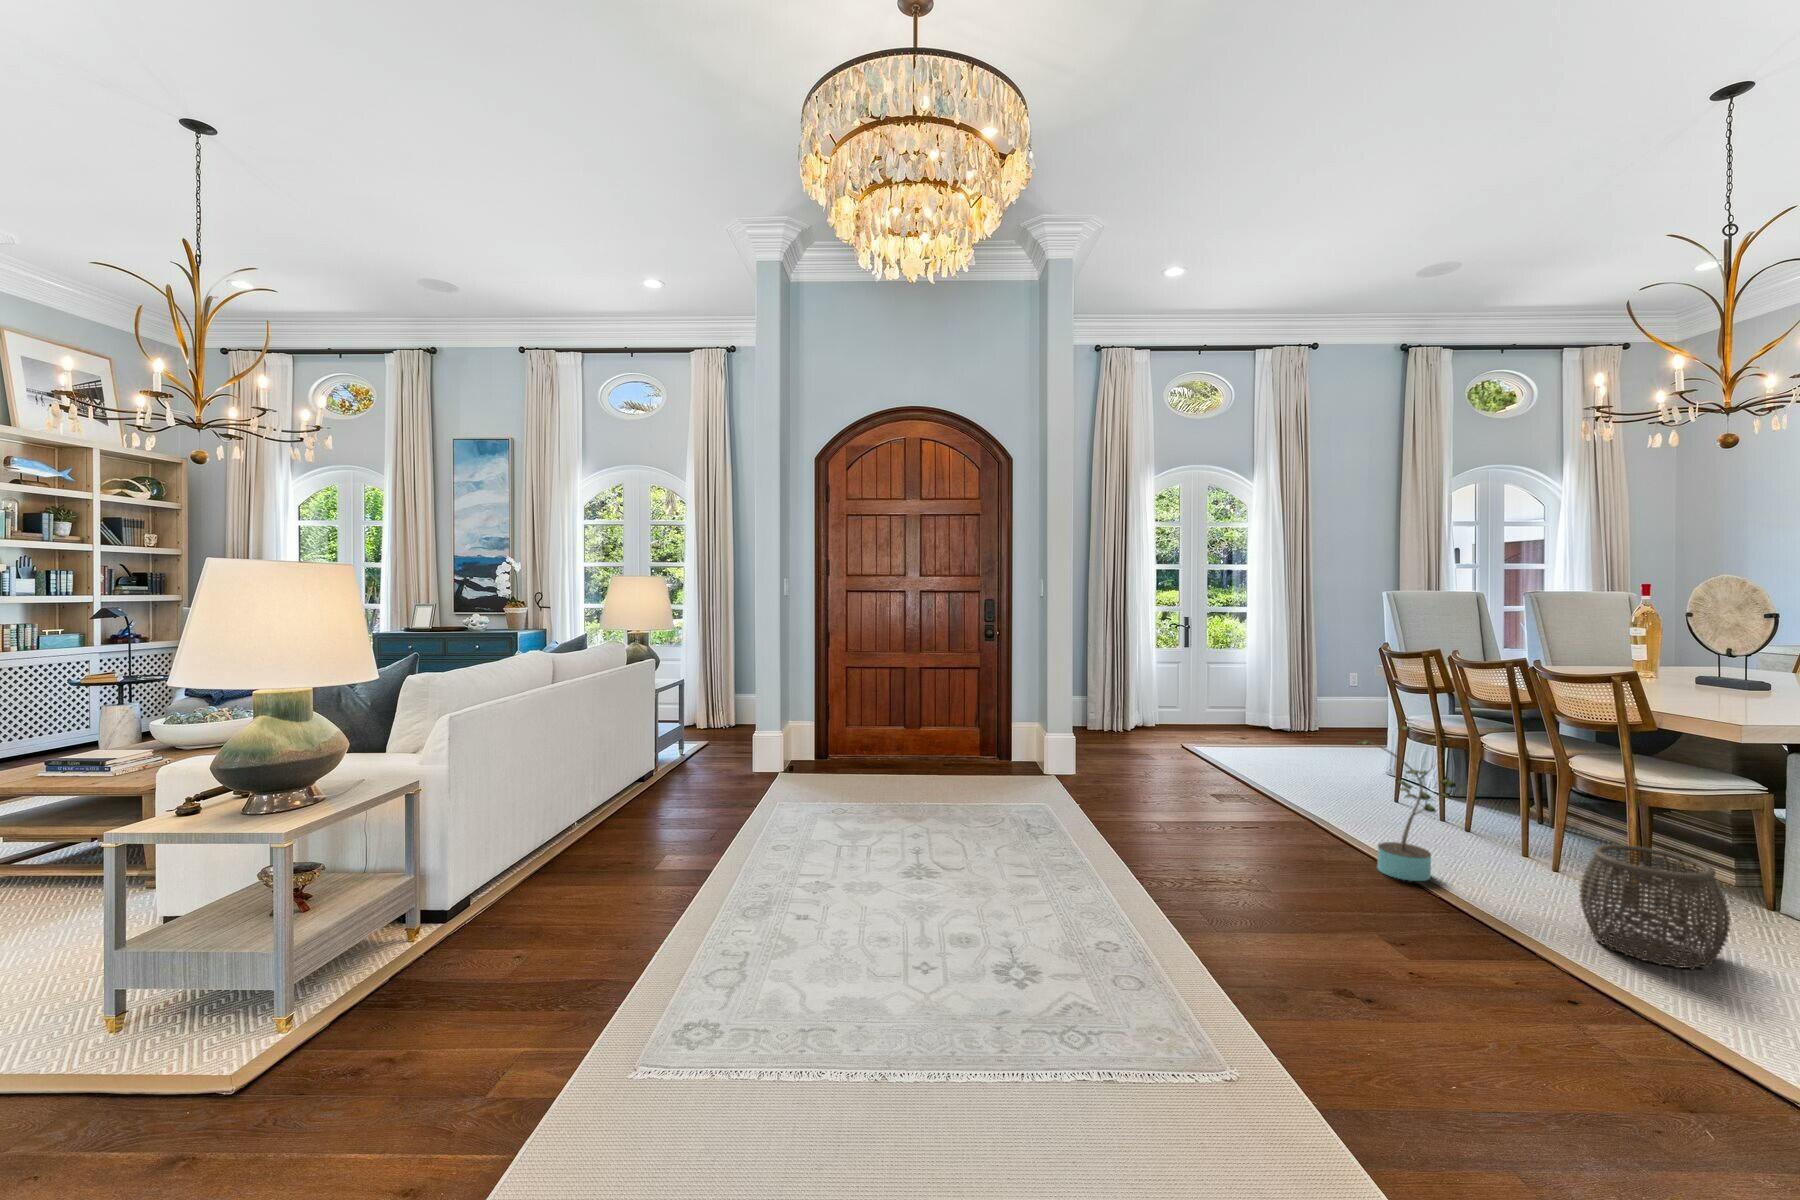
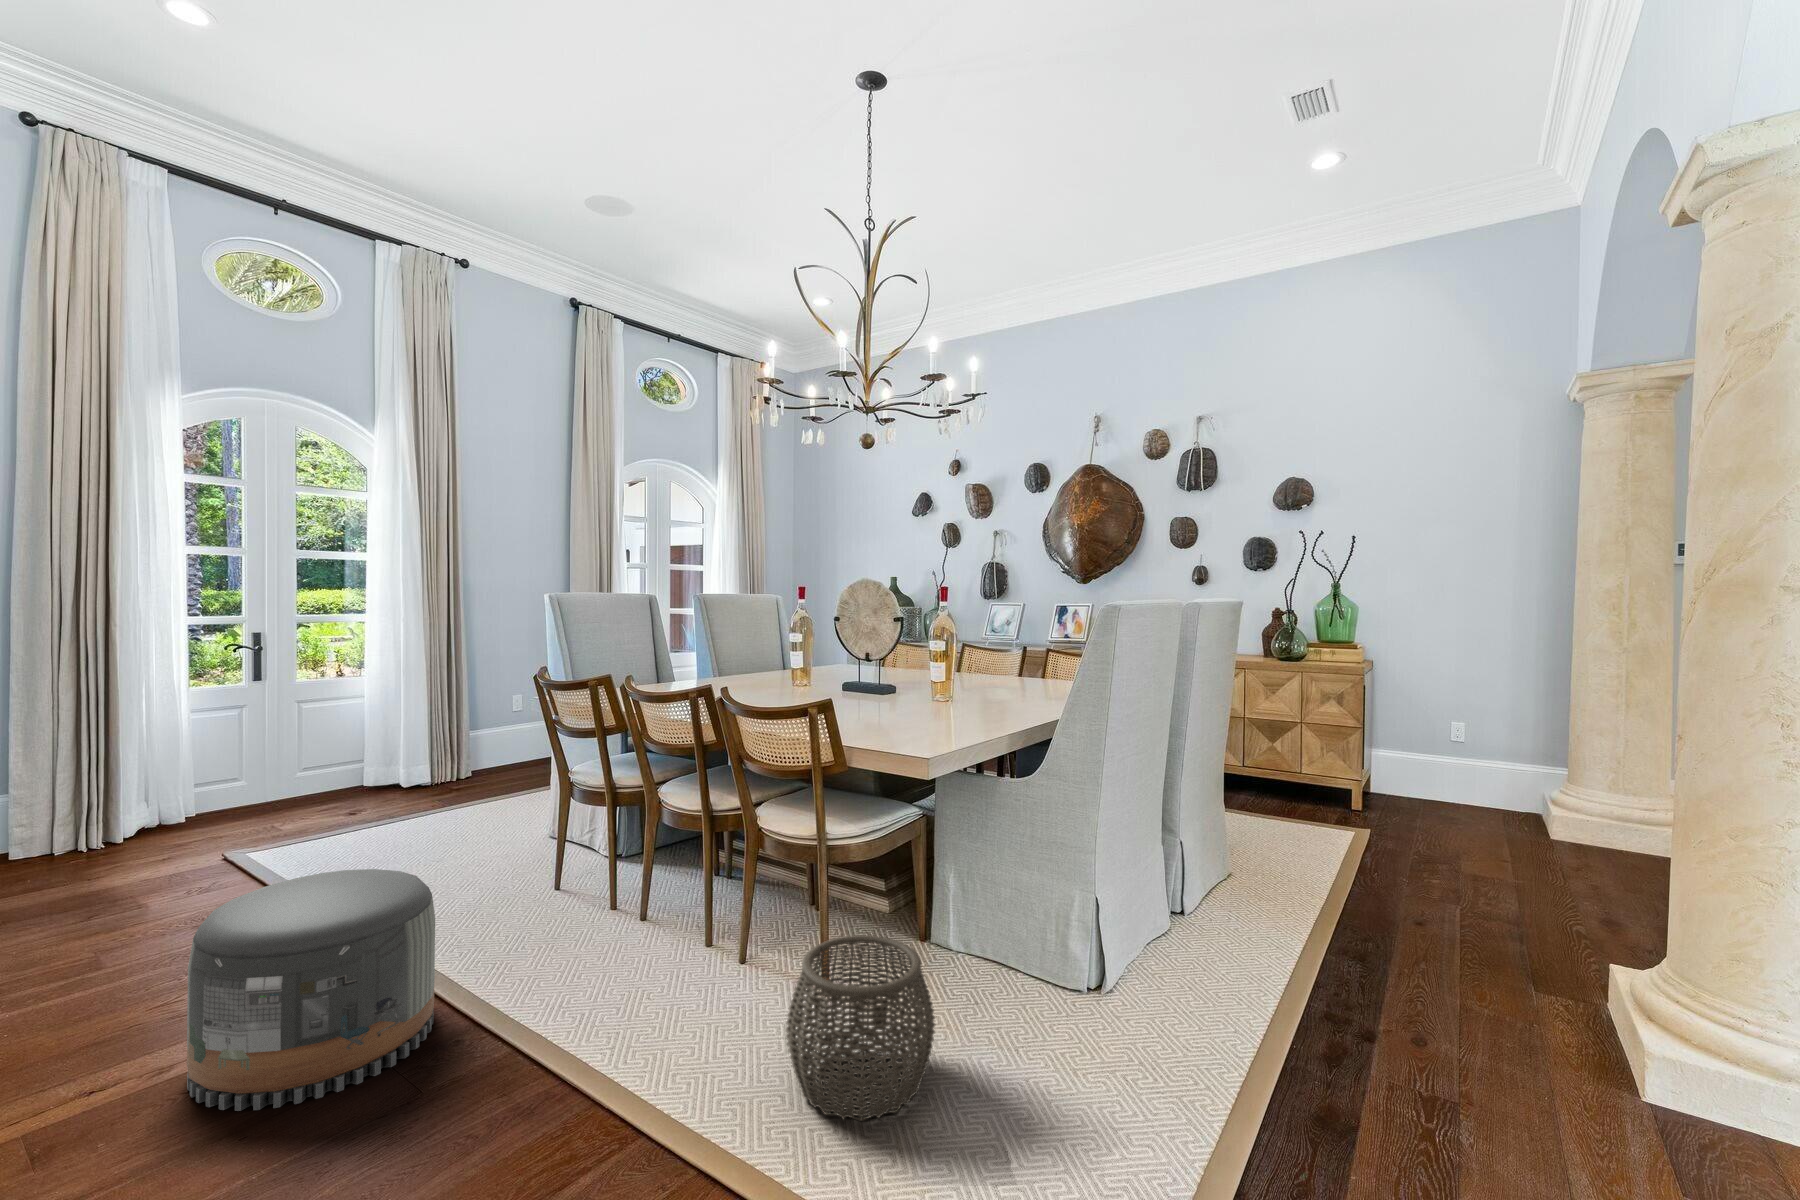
potted plant: present [1356,726,1456,881] -> none [478,810,633,1083]
pouf: none [1209,743,1324,849] -> present [187,869,435,1111]

